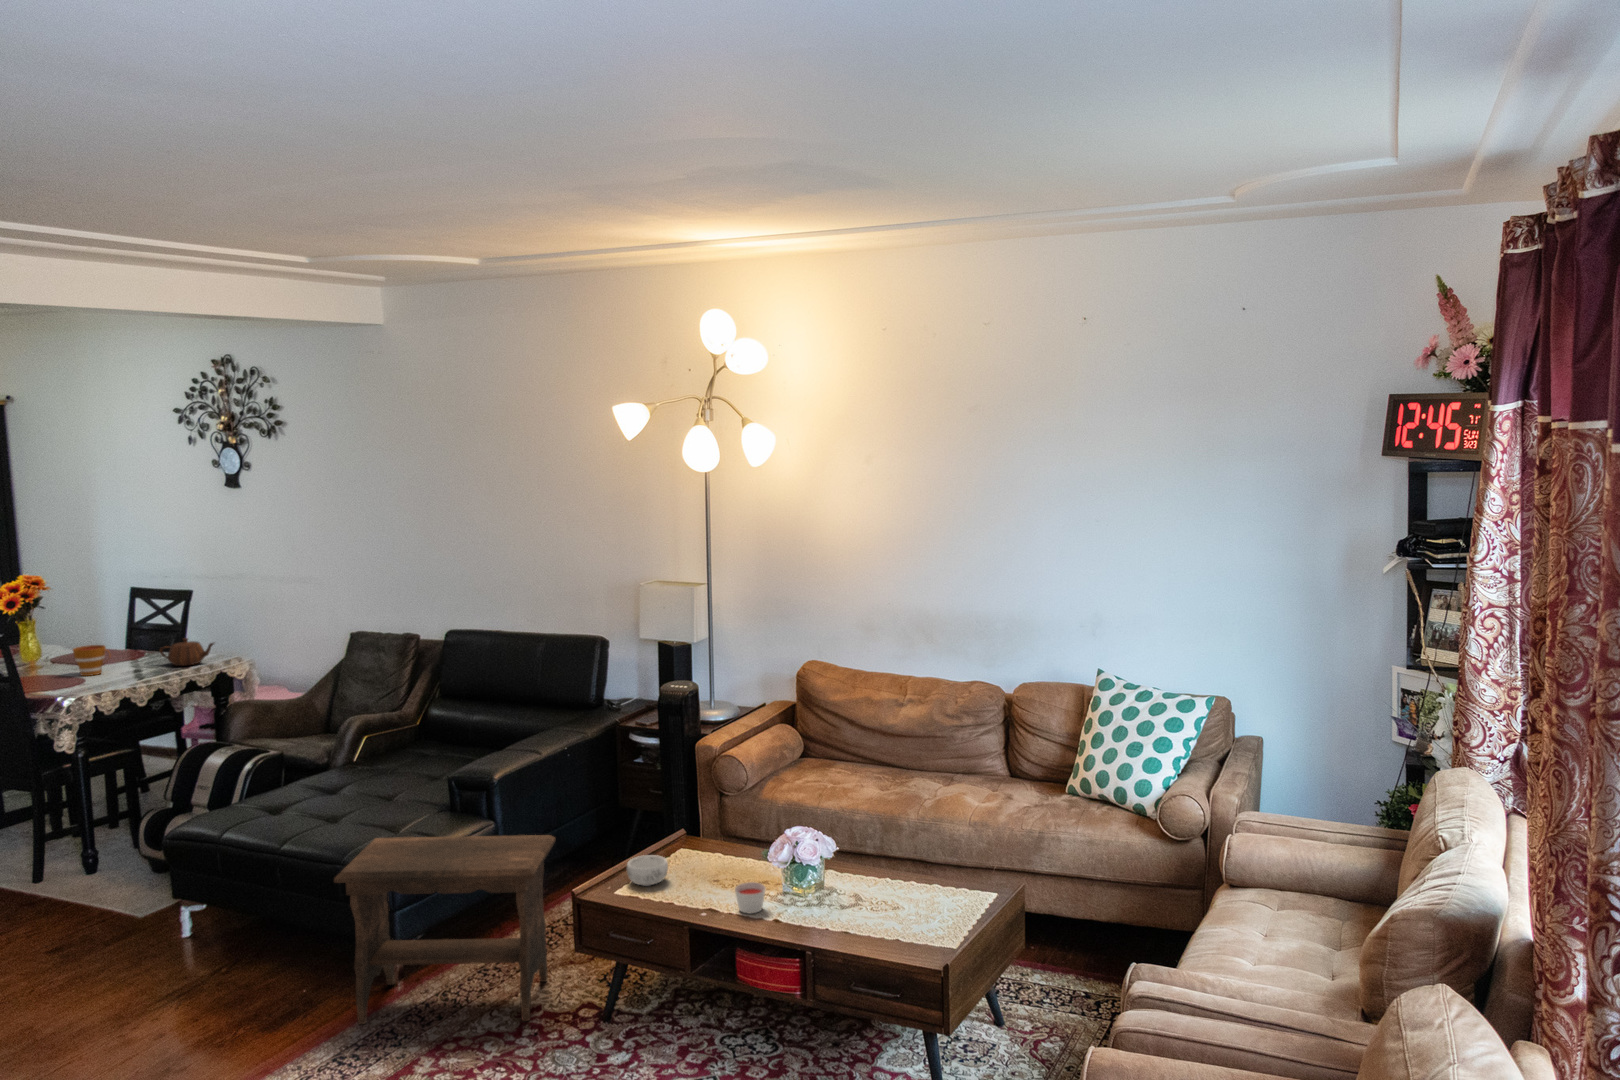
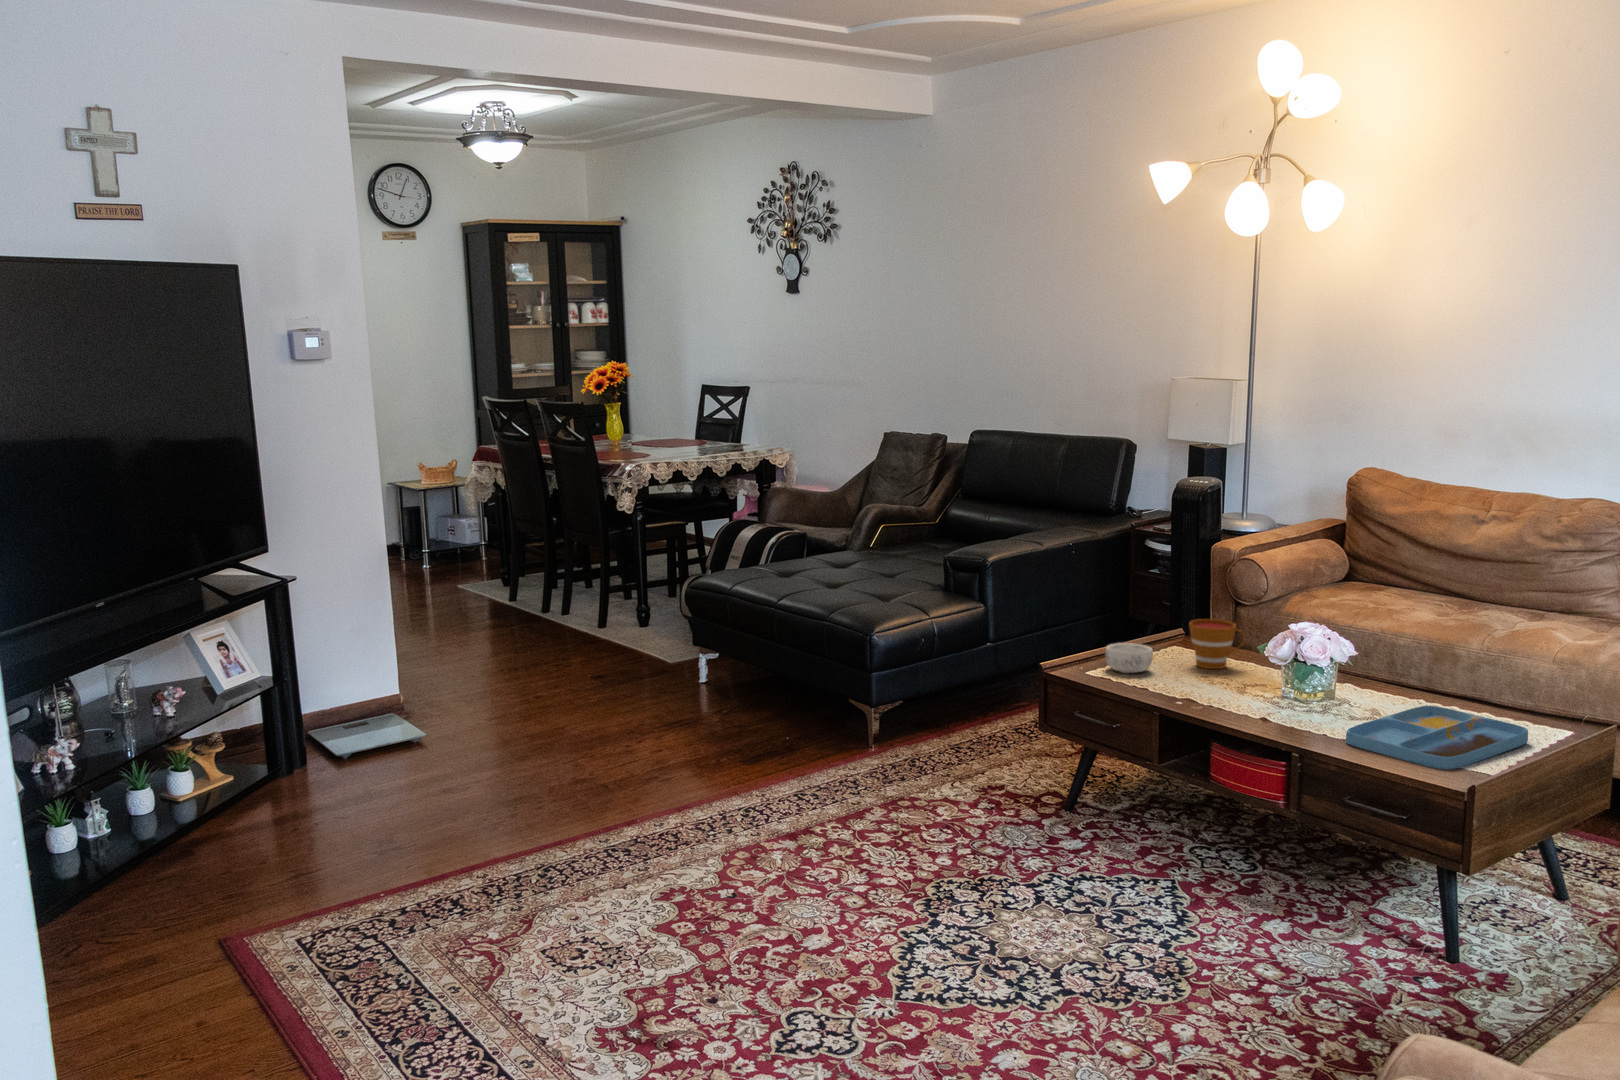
teapot: present [160,638,215,666] -> none [713,429,761,455]
cup: present [73,645,108,676] -> present [1189,619,1244,669]
footstool: present [334,835,556,1024] -> none [810,597,1037,798]
candle: present [735,882,765,914] -> none [1219,675,1257,708]
tray: none [848,886,970,956] -> present [1346,706,1528,769]

